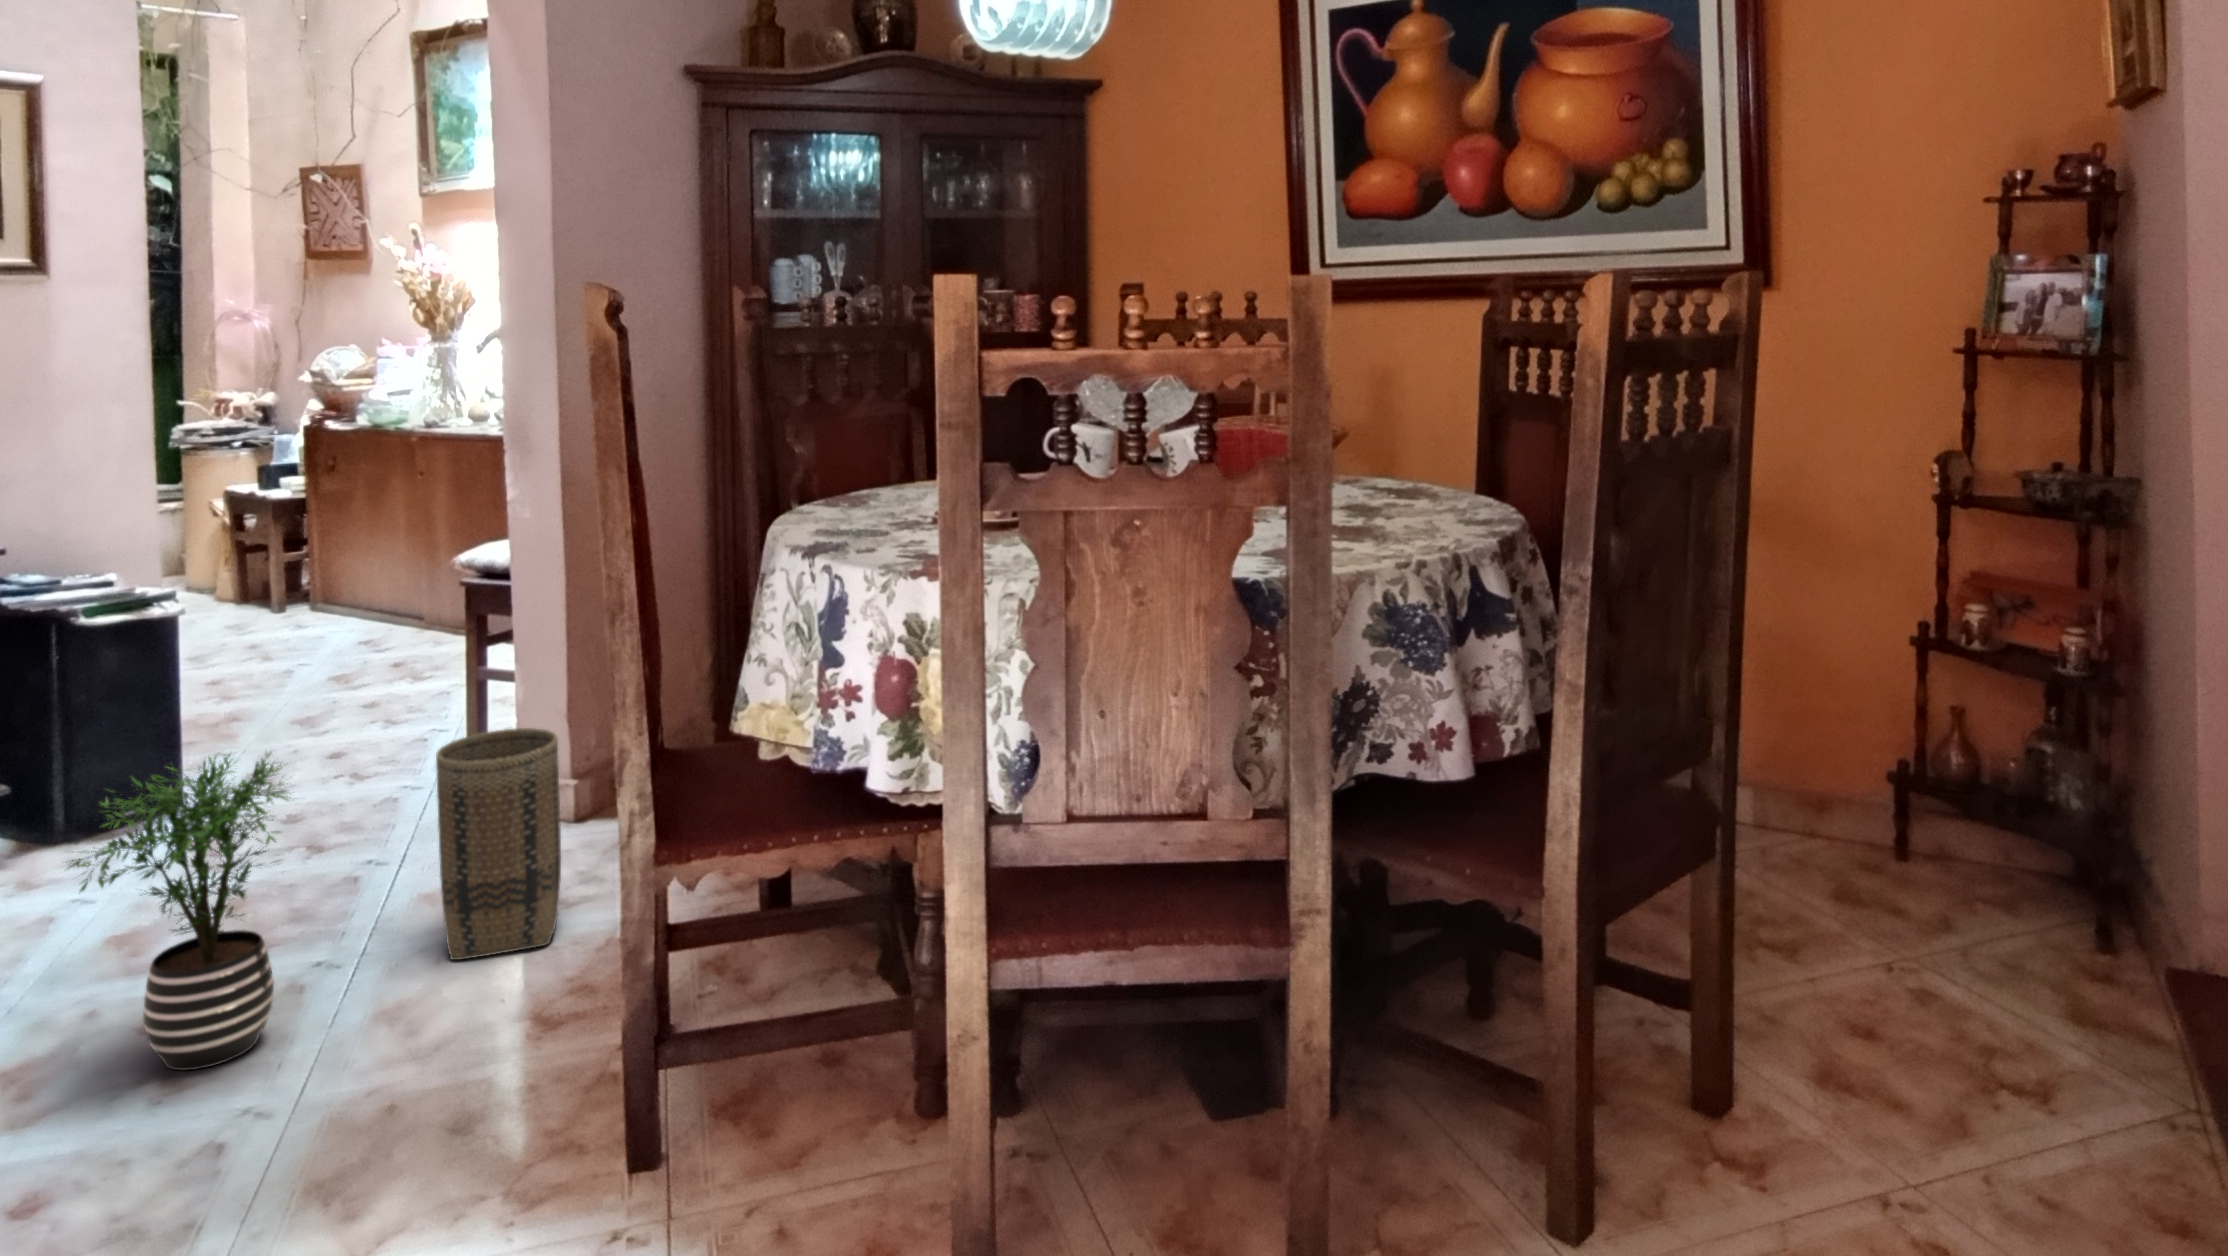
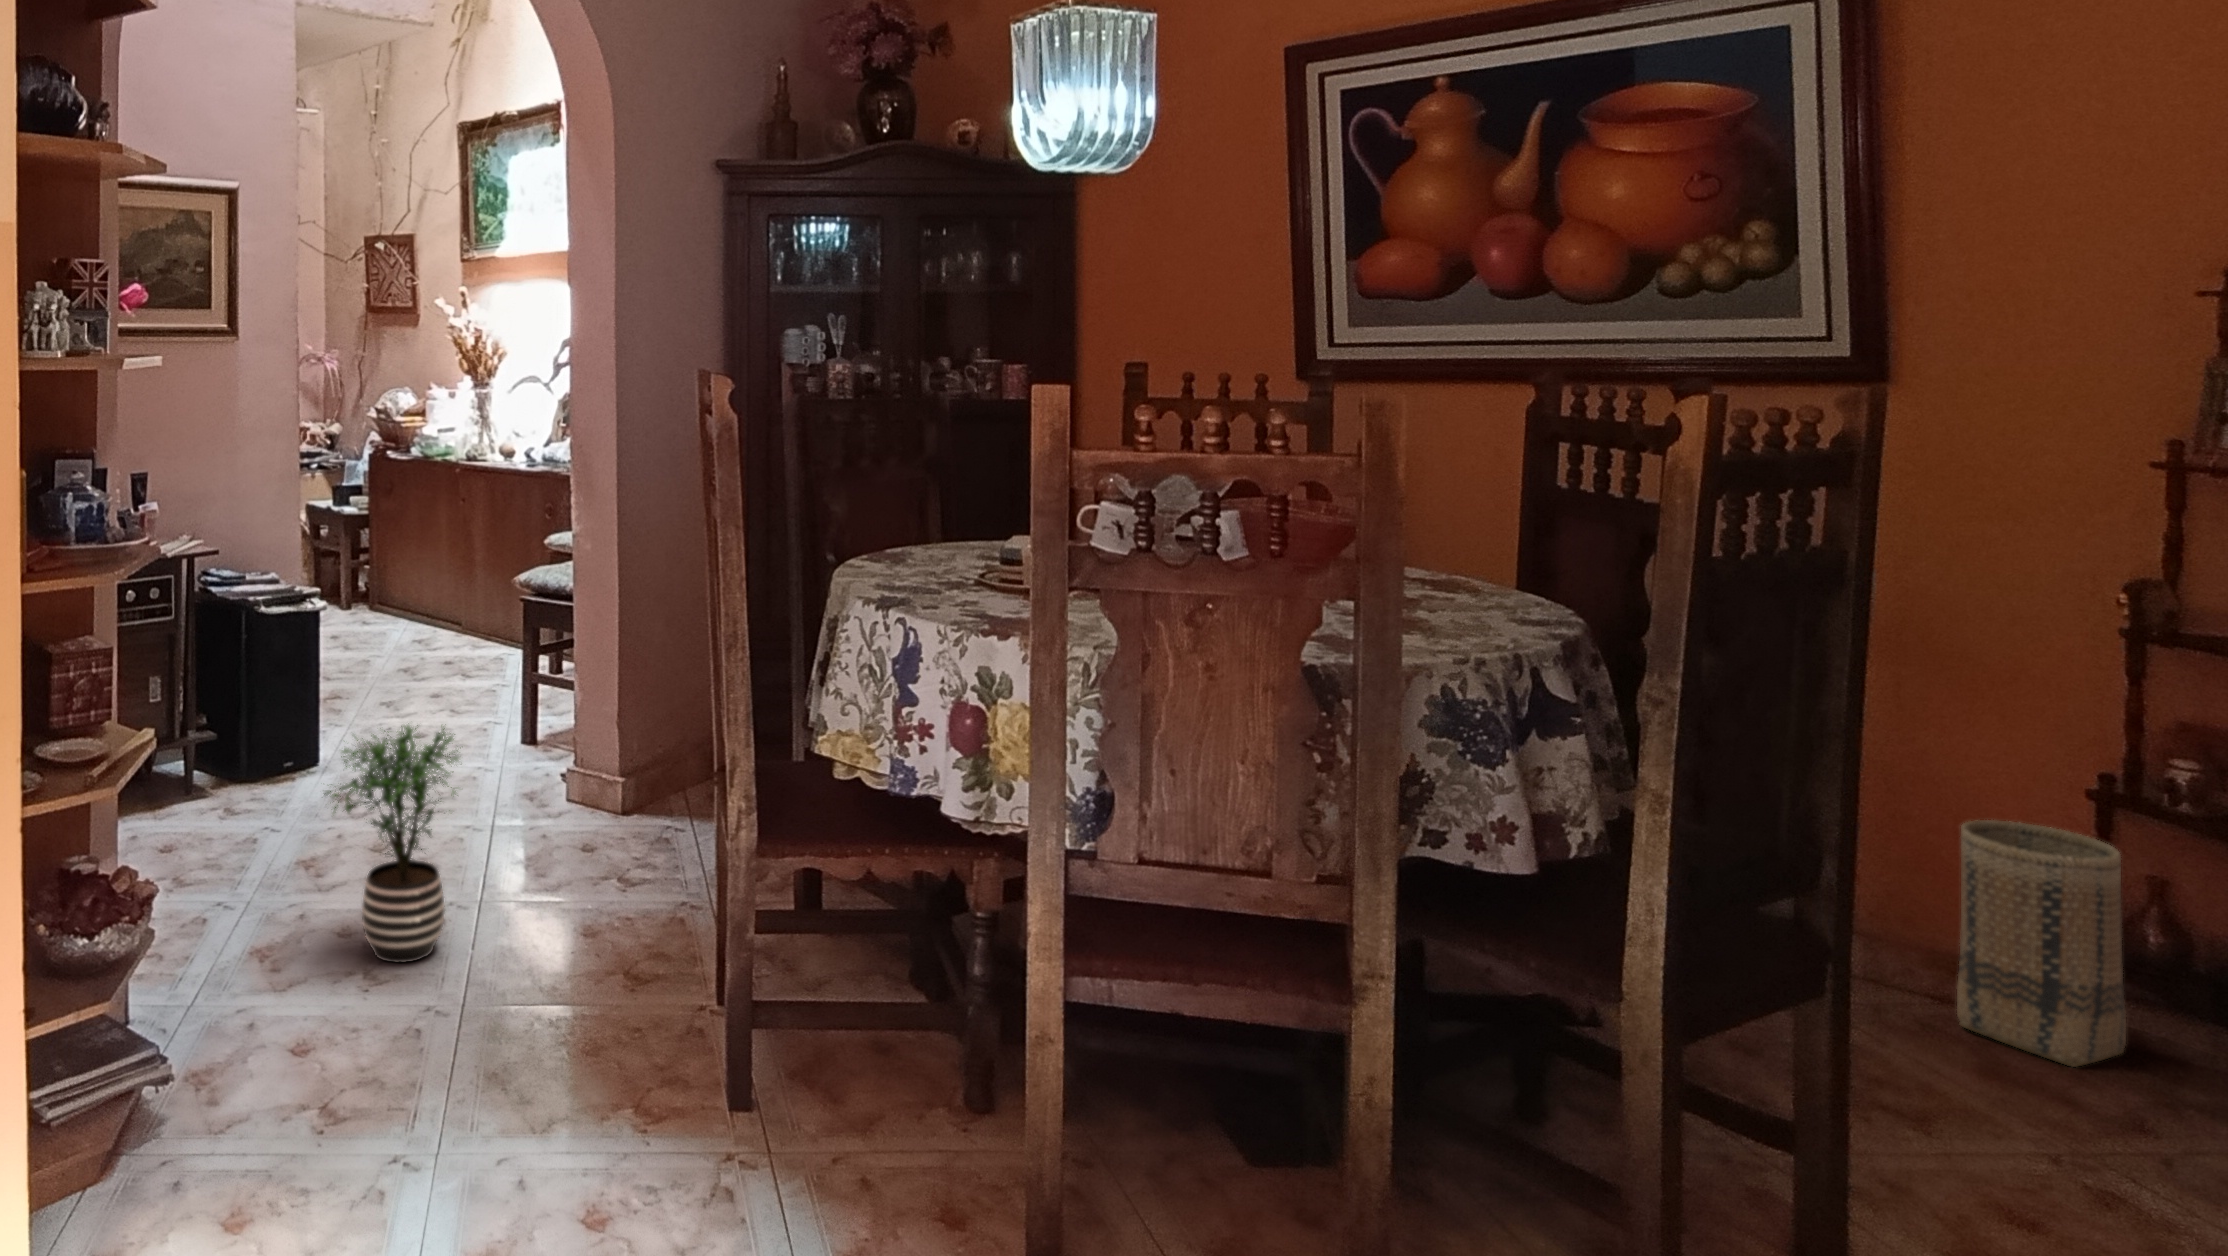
basket: present [436,728,561,960] -> present [1957,820,2126,1067]

